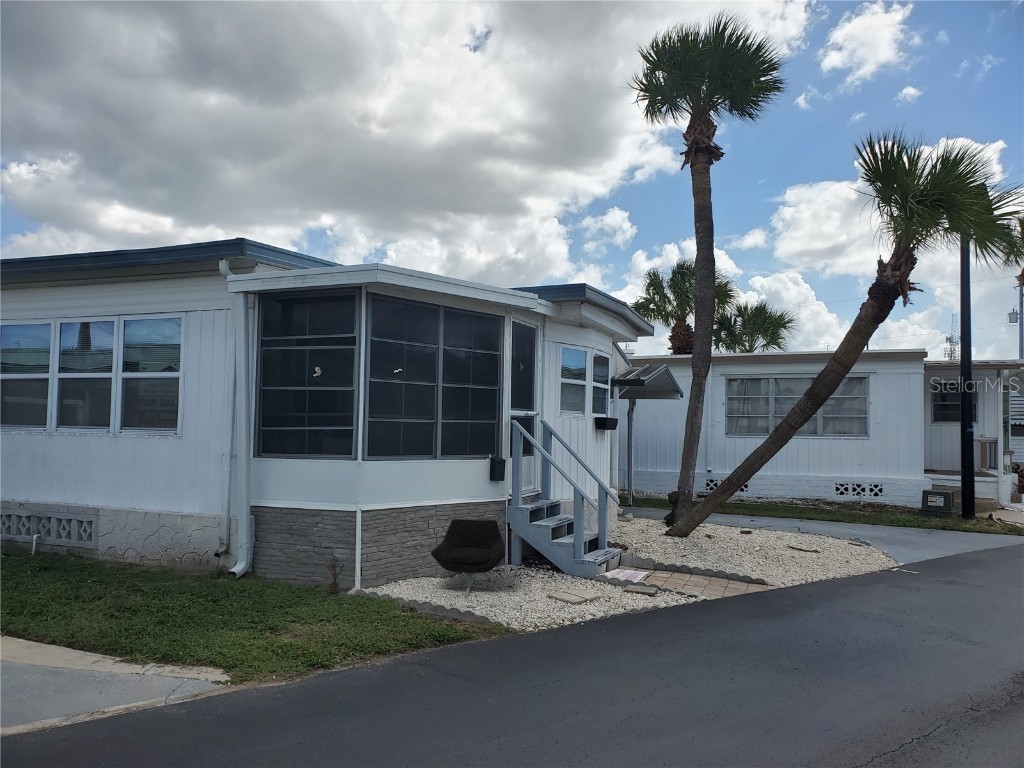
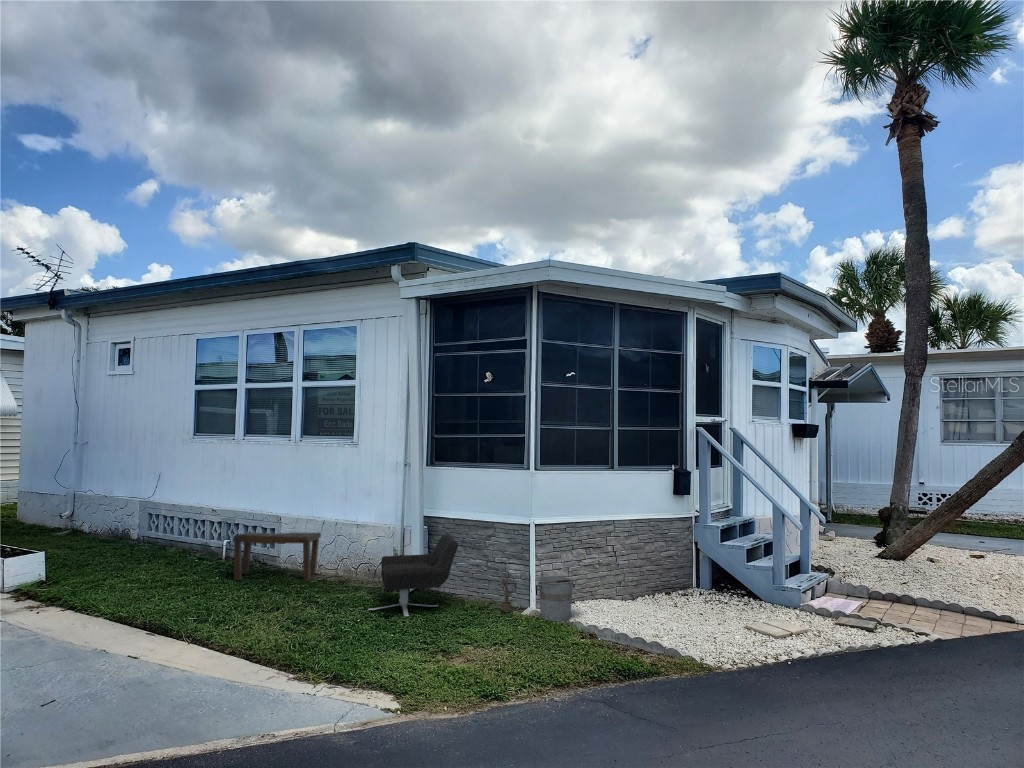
lounge chair: present [431,519,505,597] -> present [368,534,458,616]
bench: none [44,524,143,576] -> present [233,532,321,582]
bucket: none [363,558,401,598] -> present [536,576,577,621]

